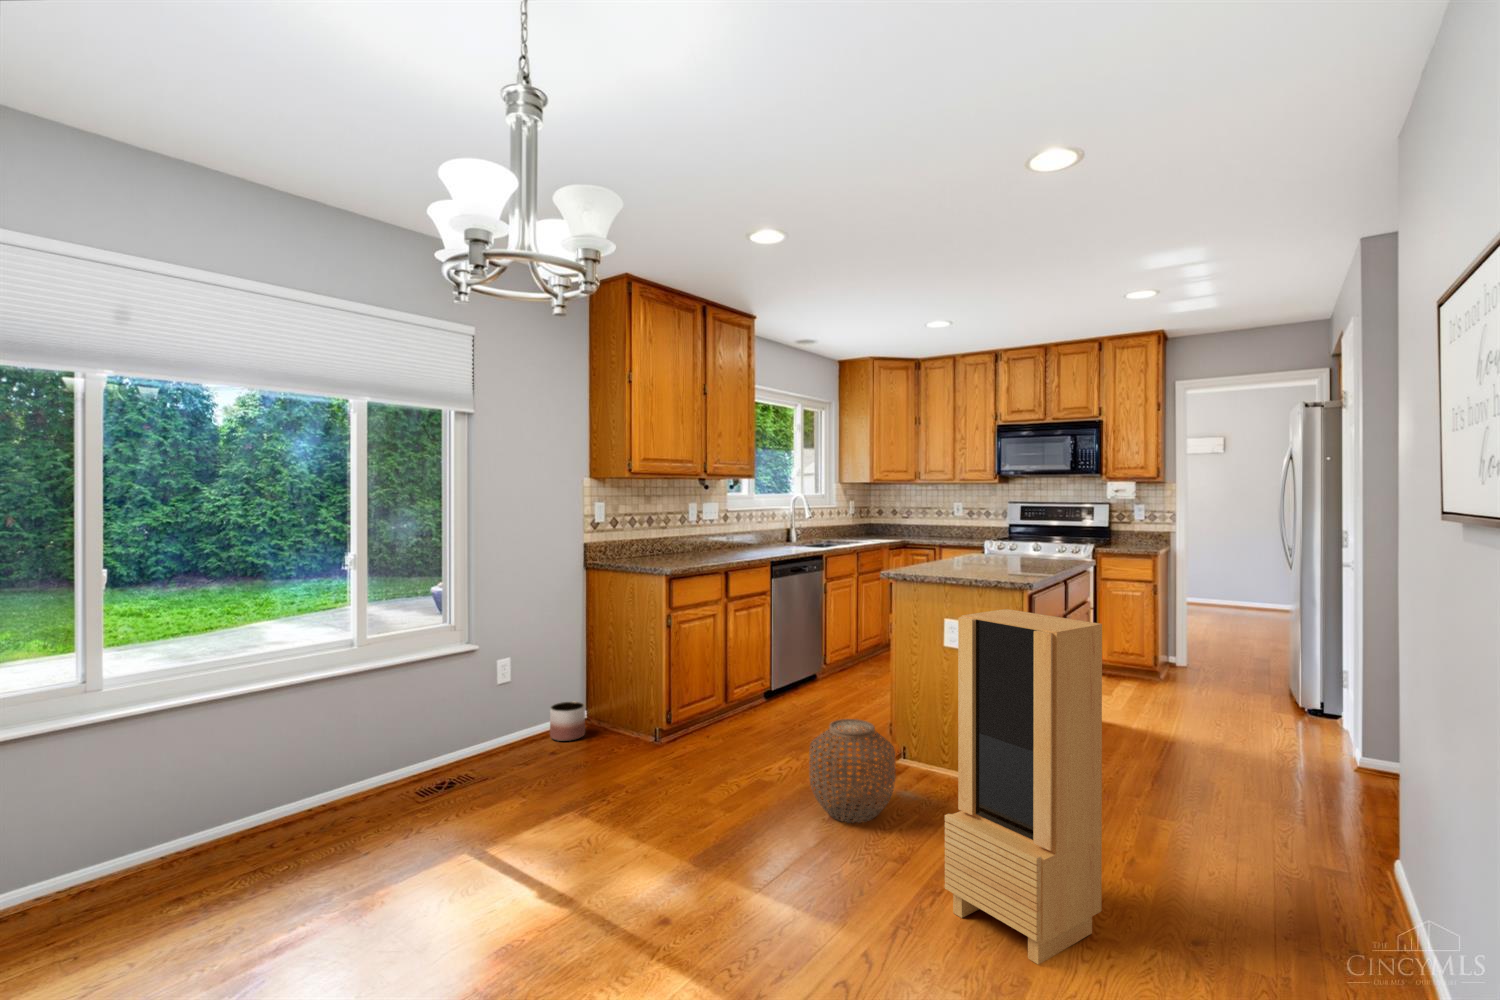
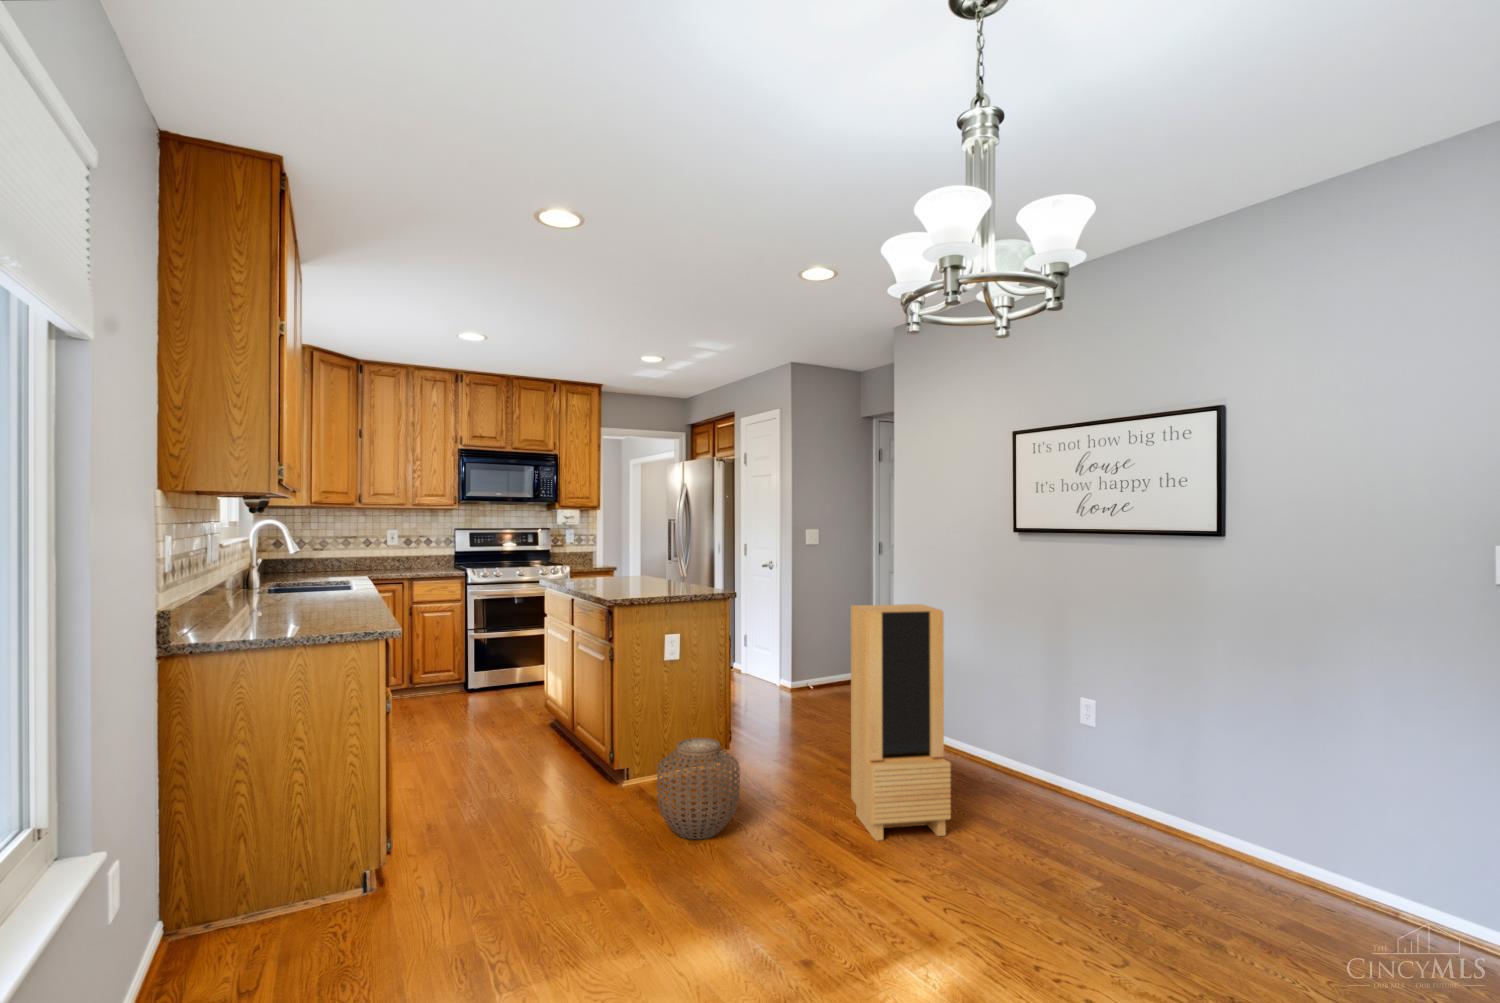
planter: present [550,702,585,741] -> none [168,882,243,966]

